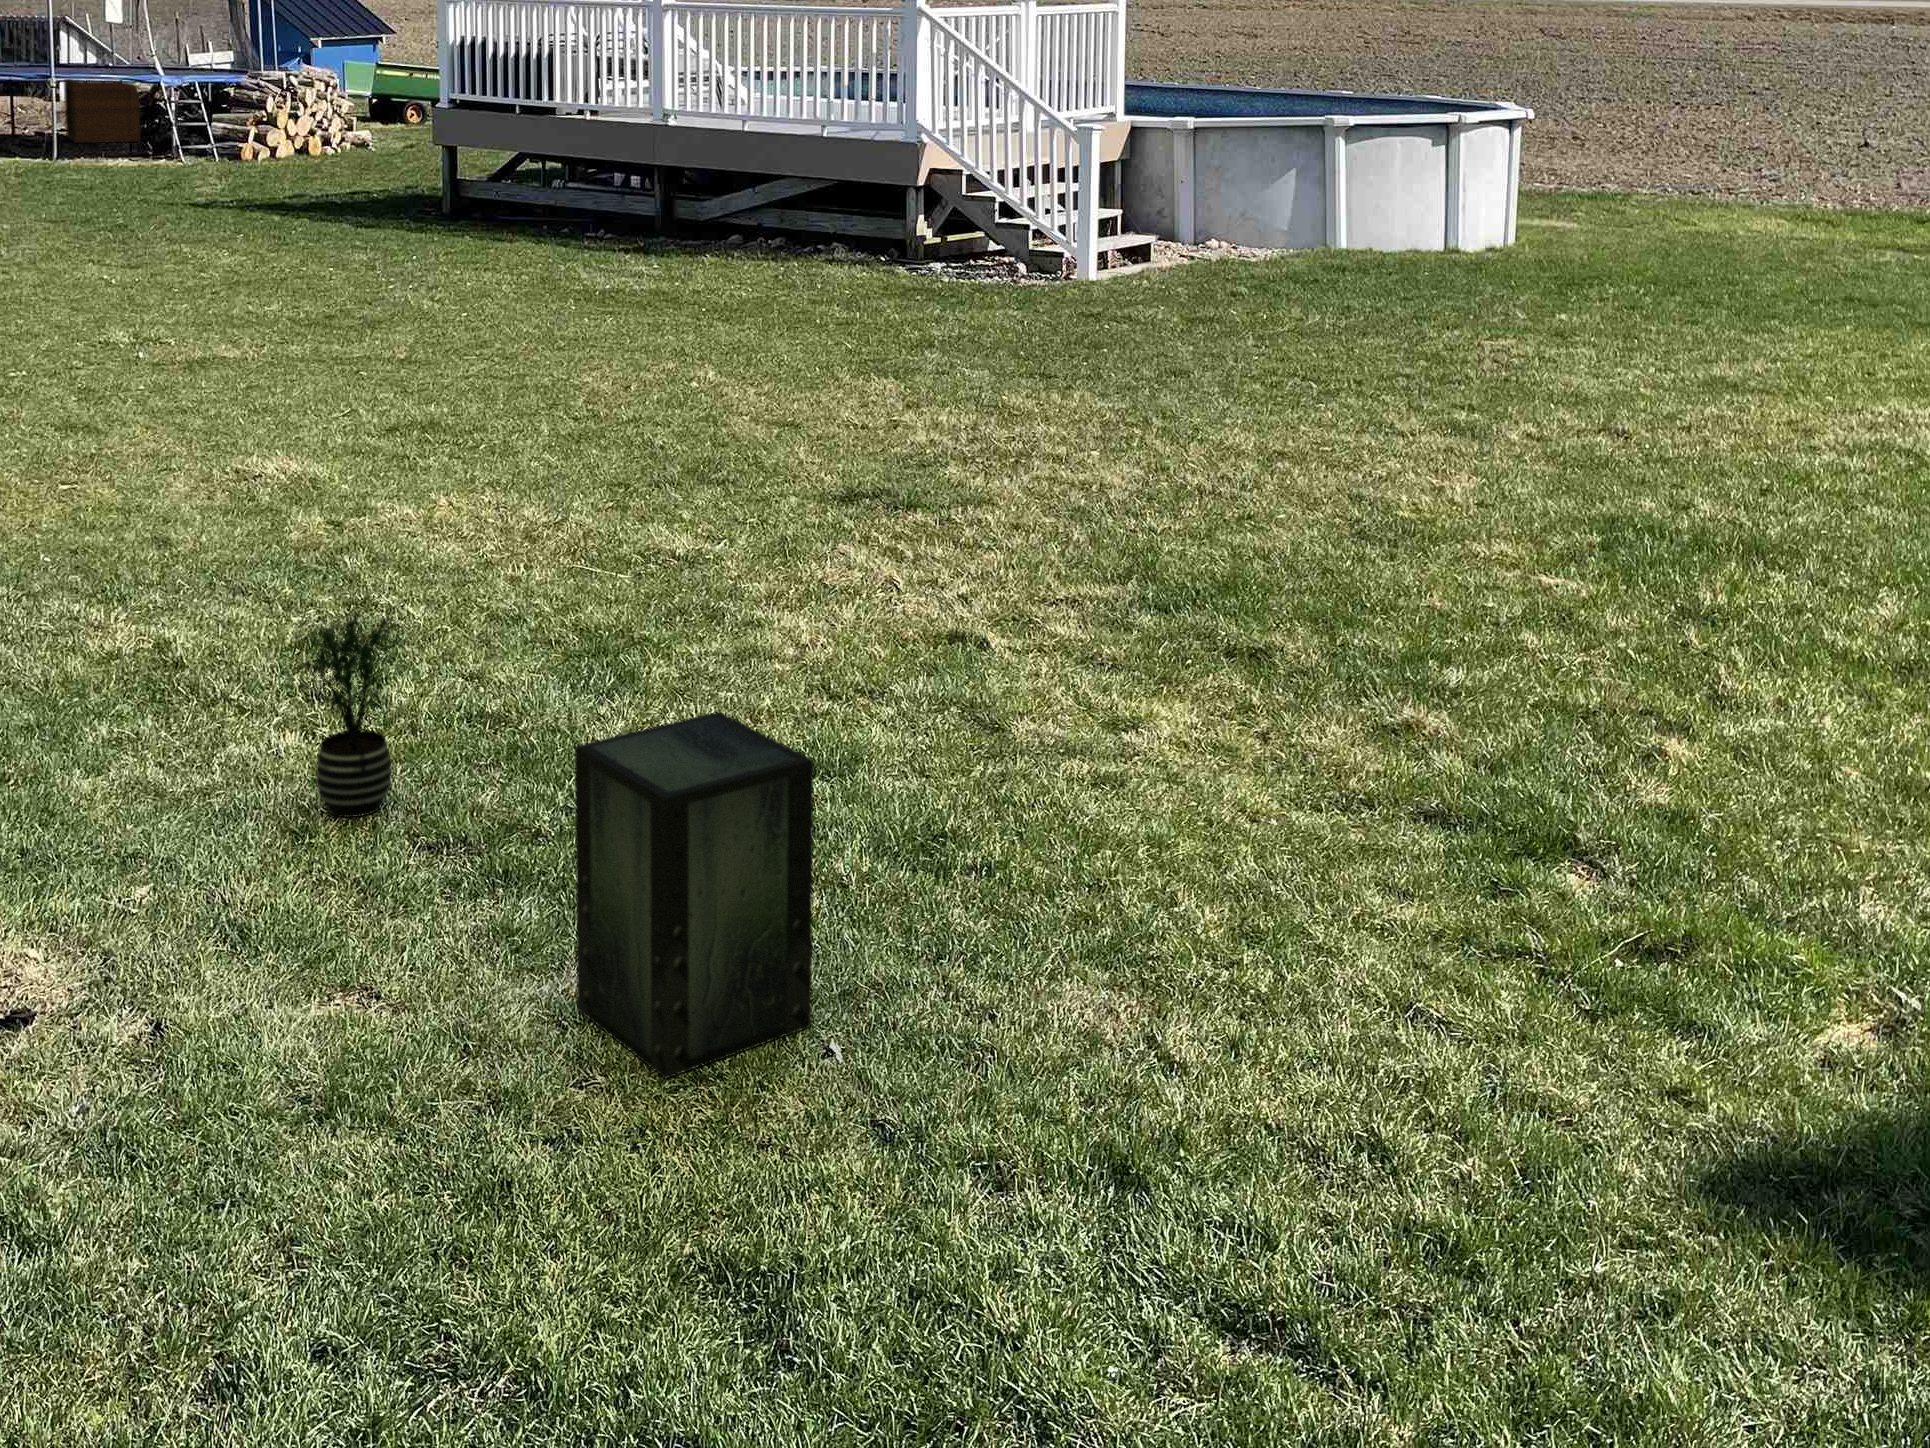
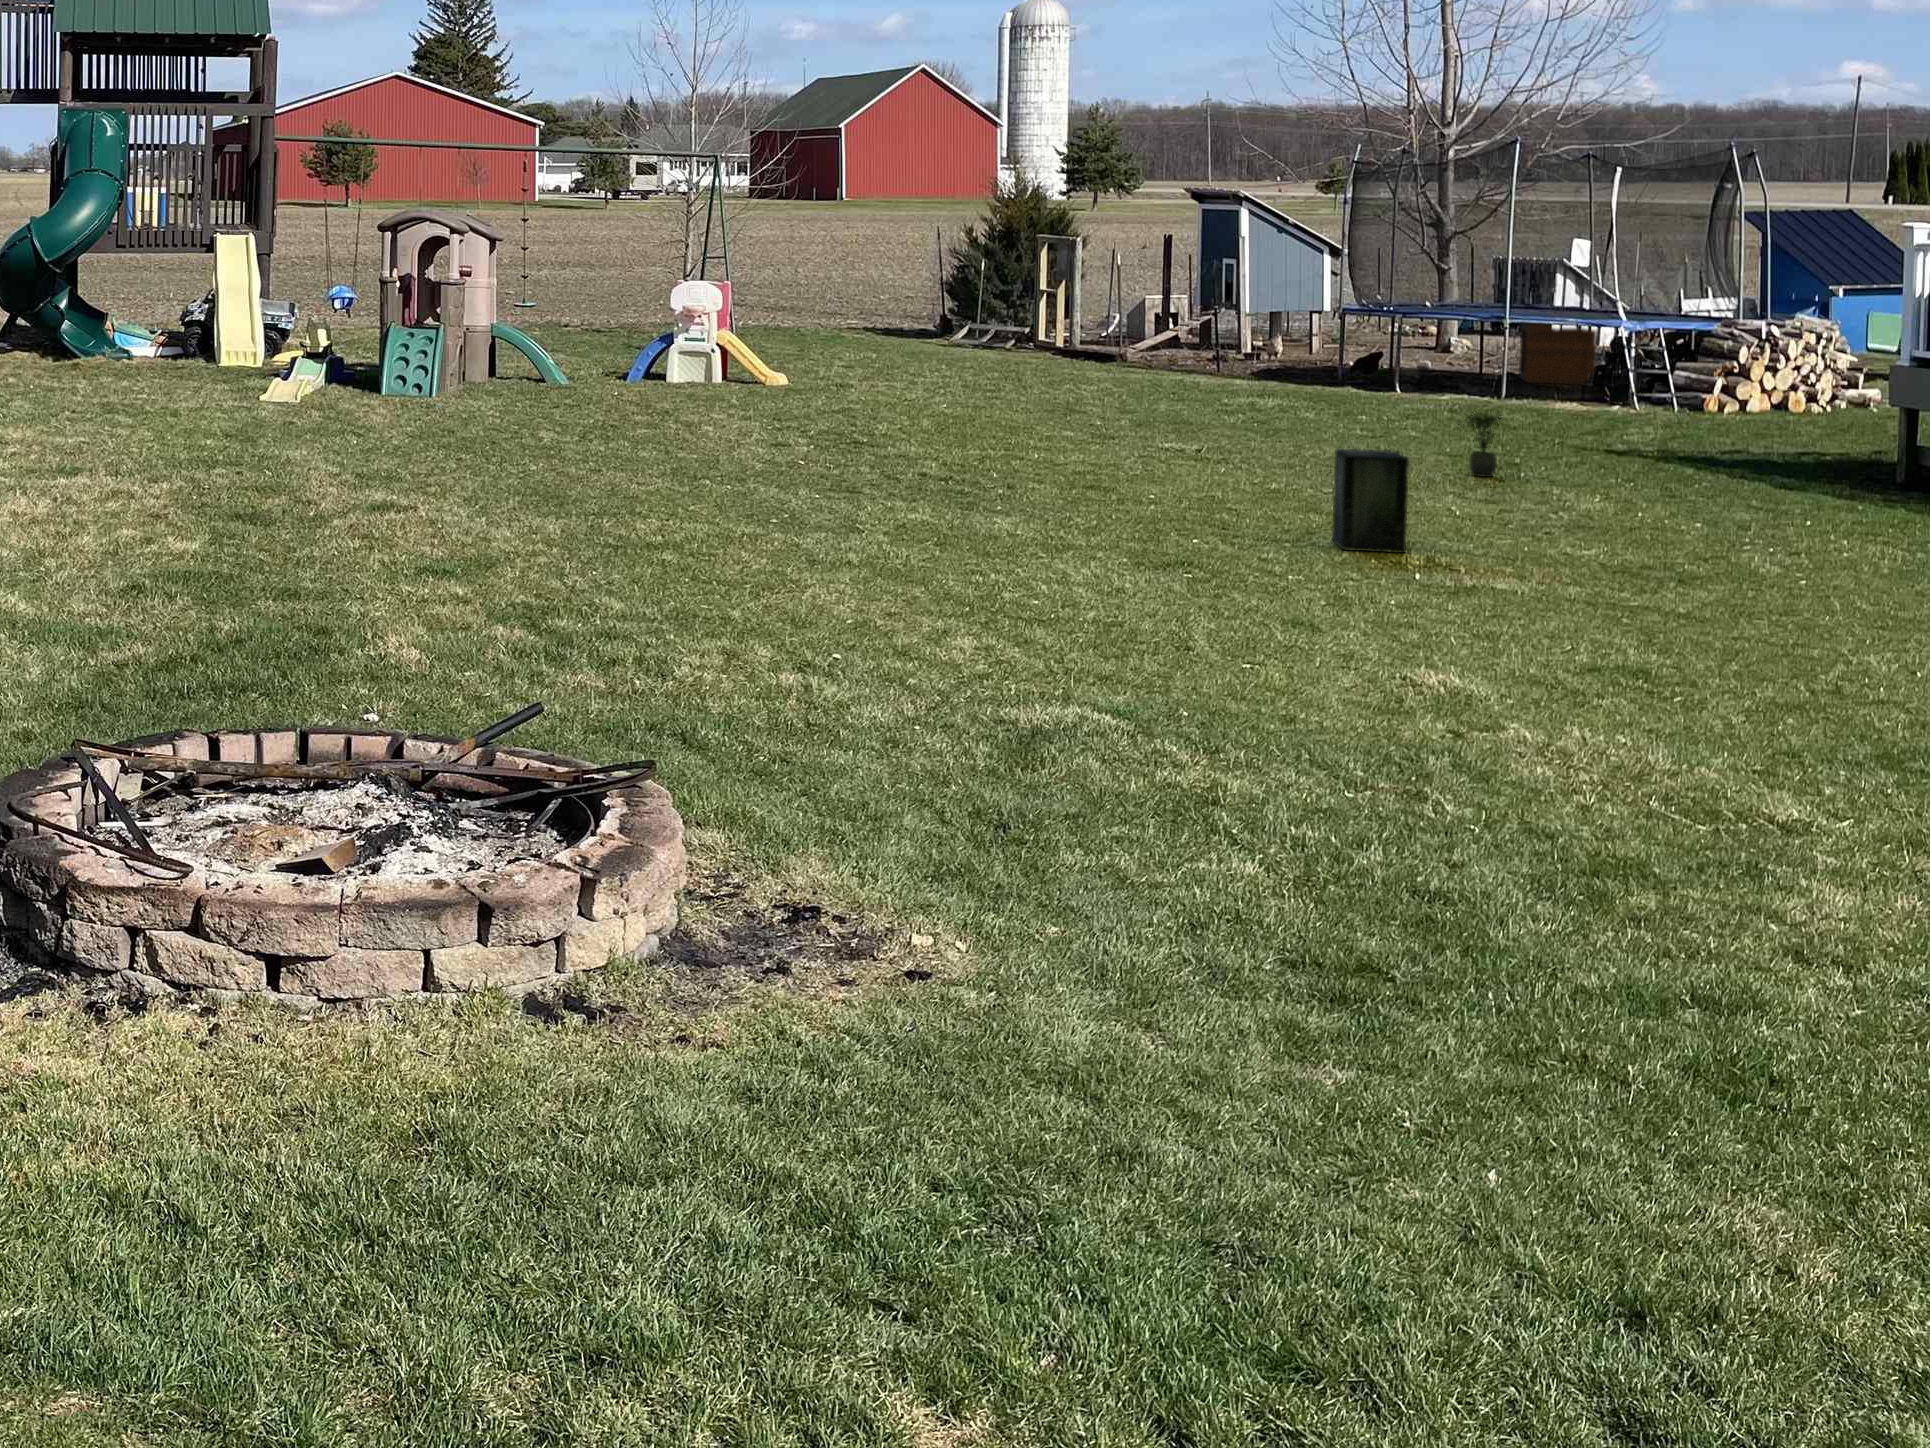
potted plant: present [278,610,406,817] -> present [1457,411,1501,477]
storage box: present [575,712,814,1078] -> present [1332,449,1409,553]

